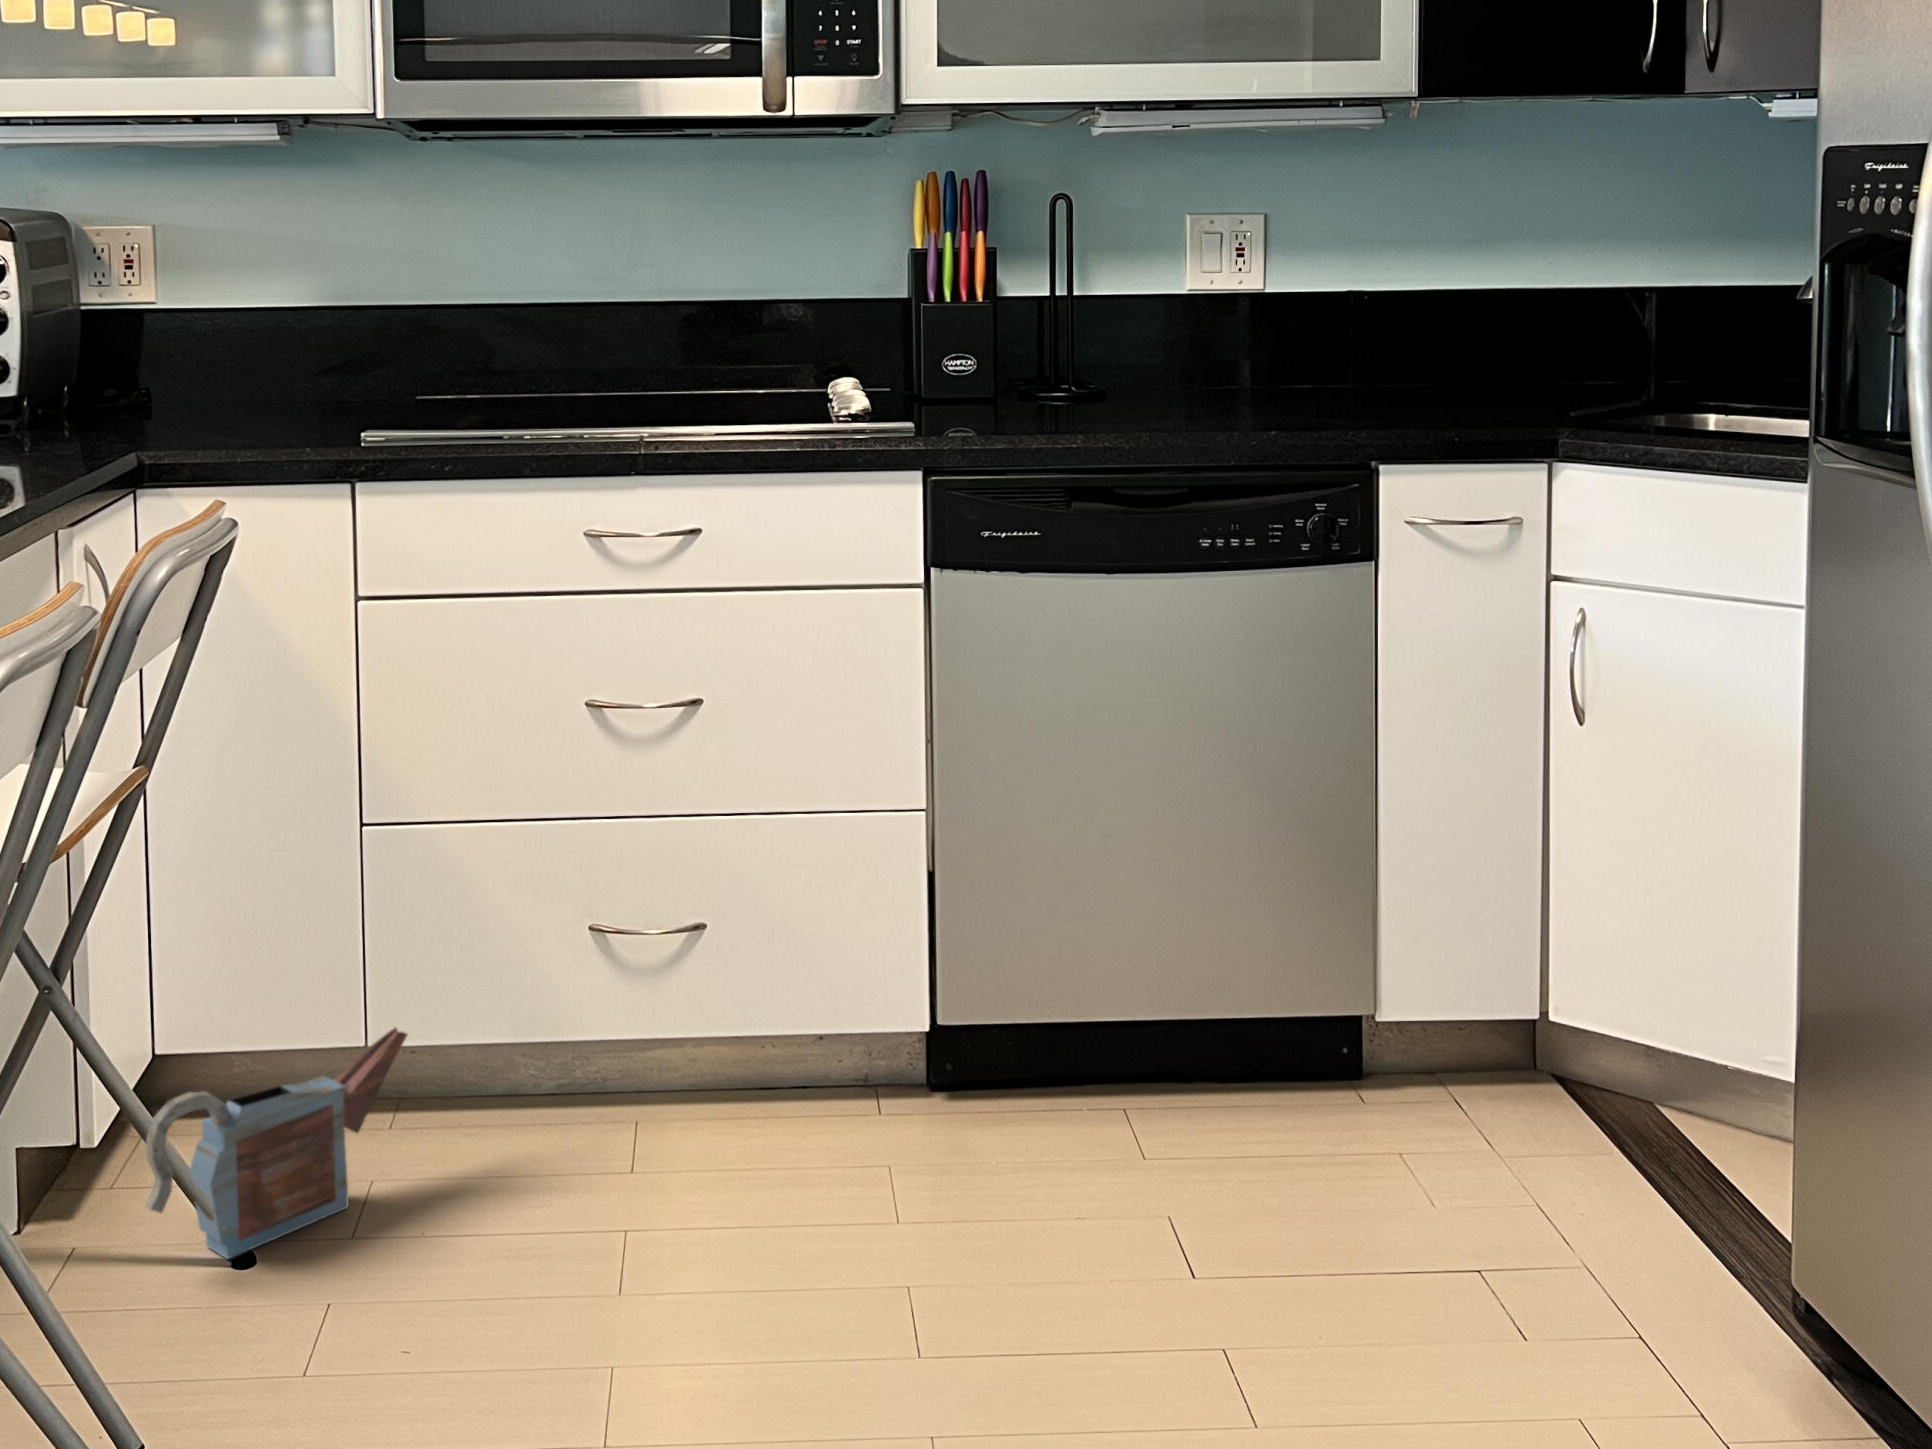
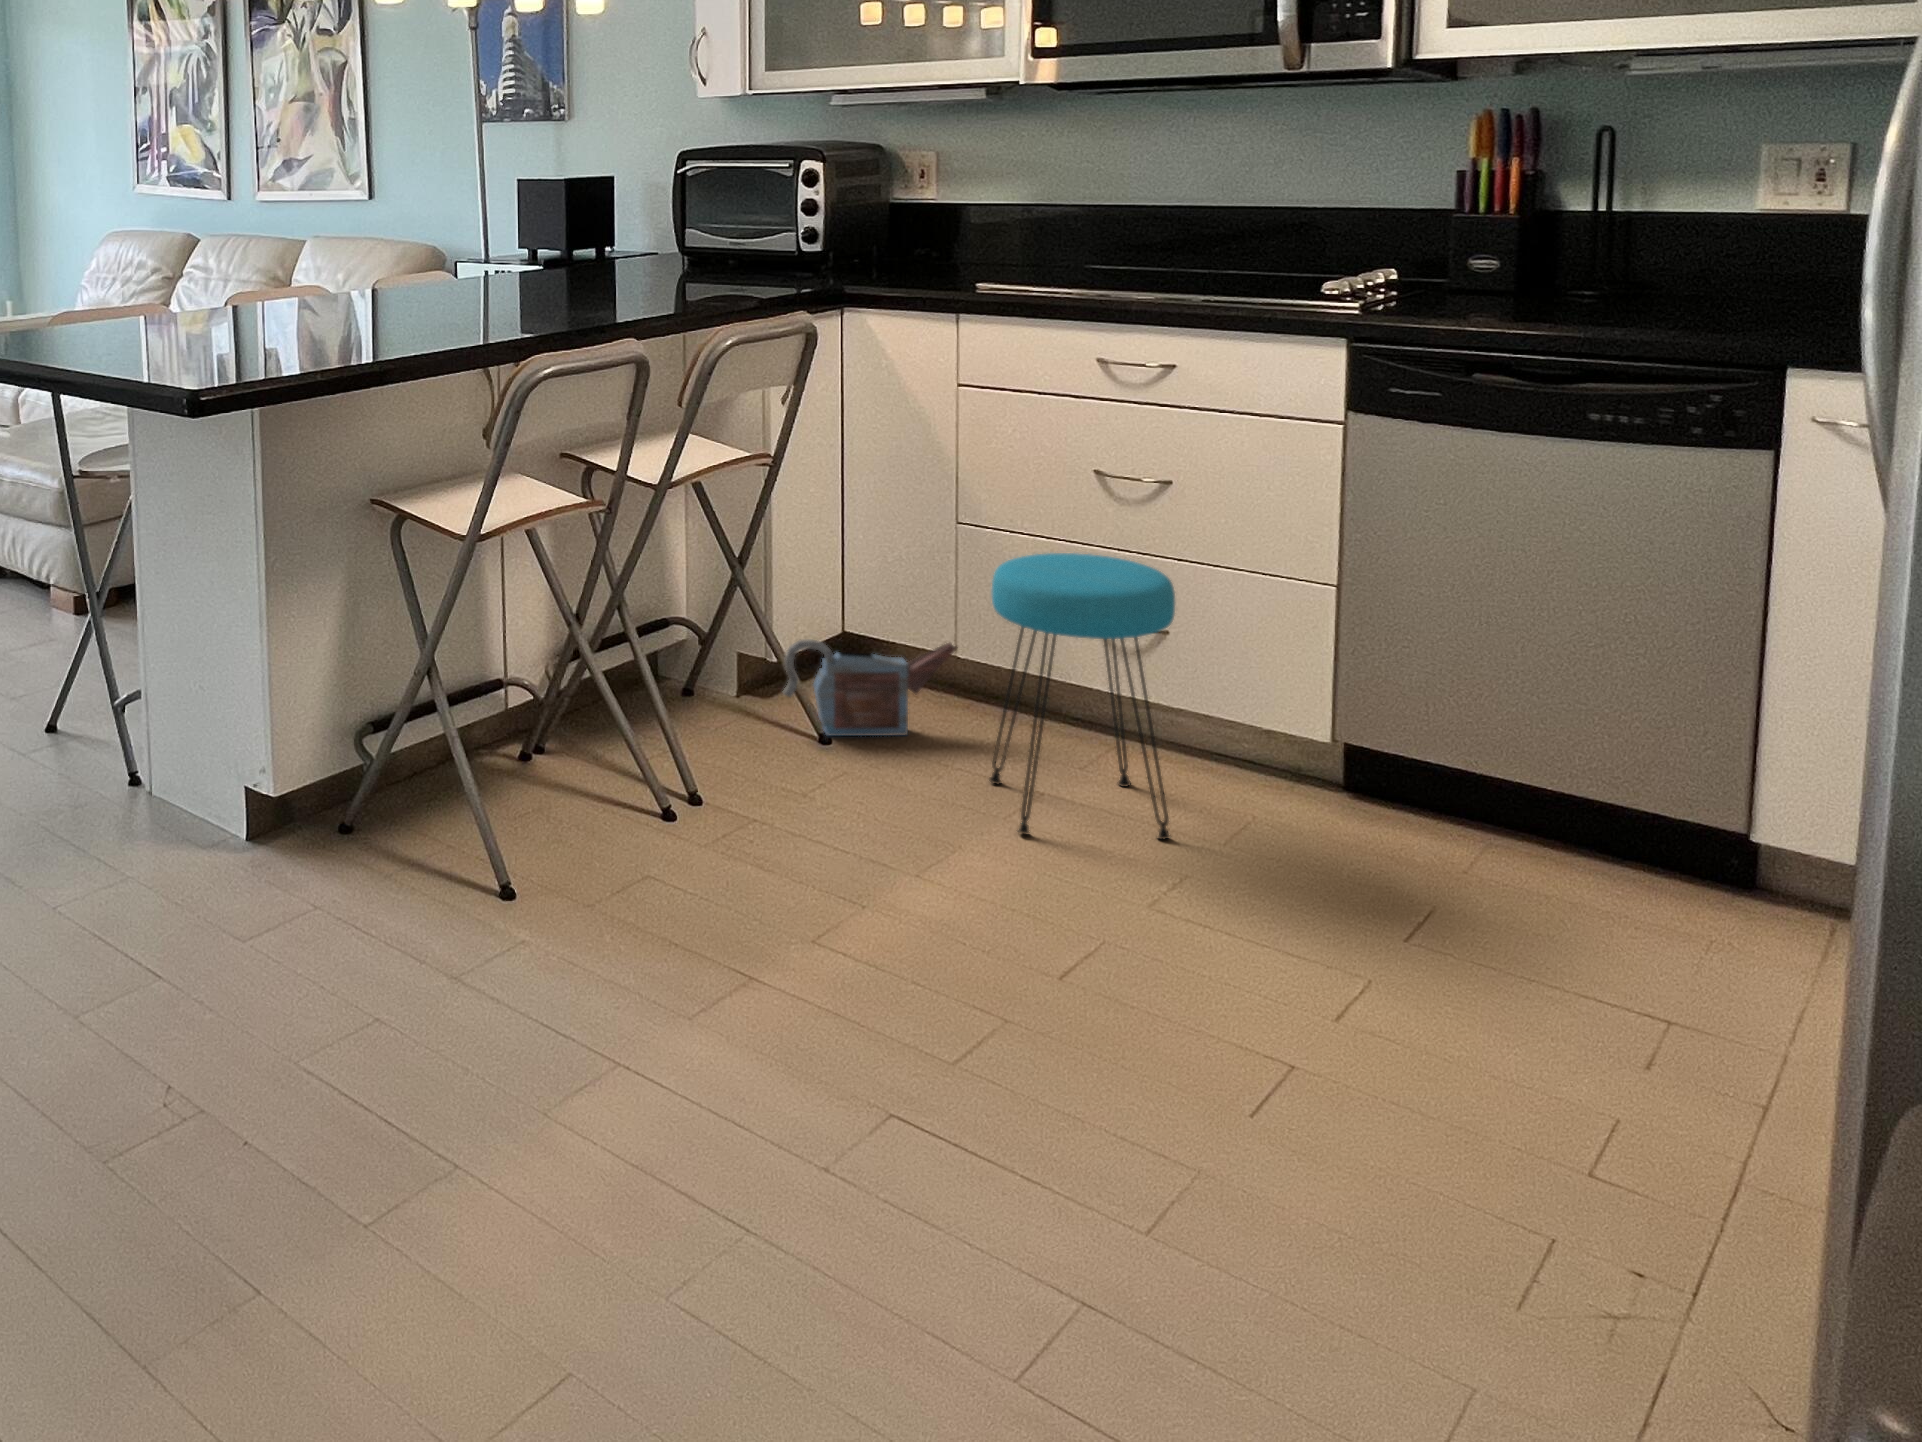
stool: none [537,836,843,1324] -> present [989,553,1175,839]

